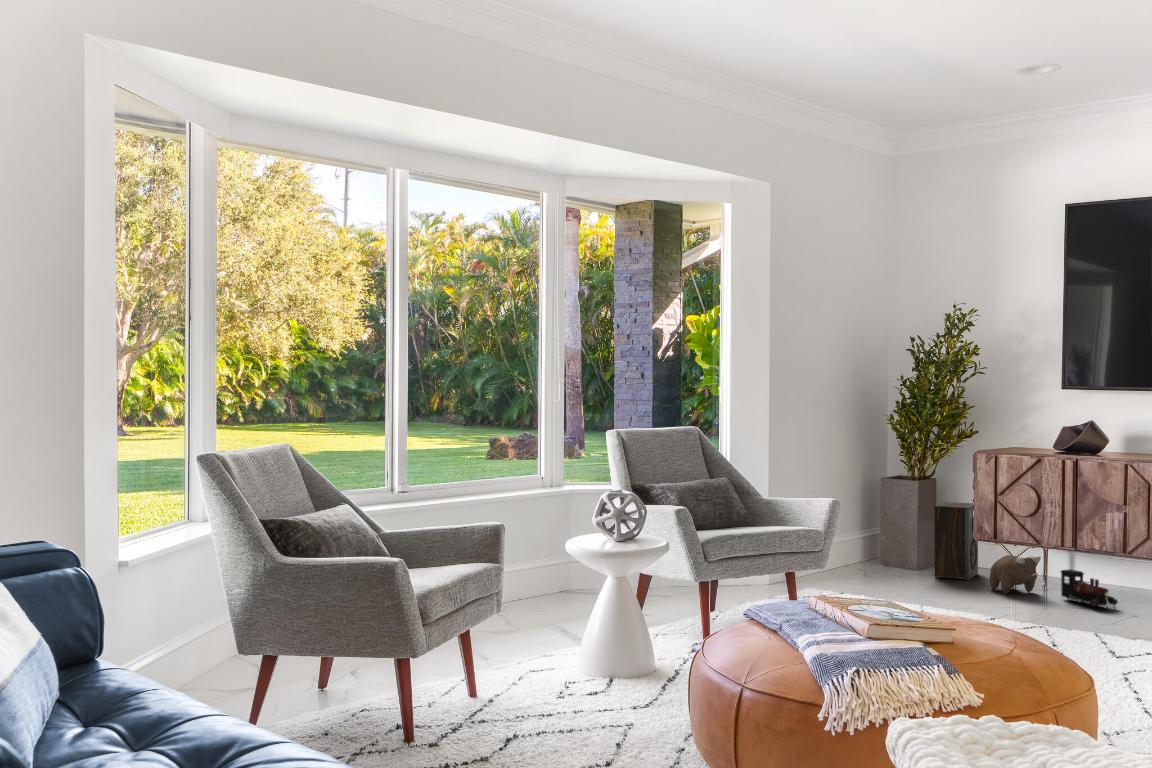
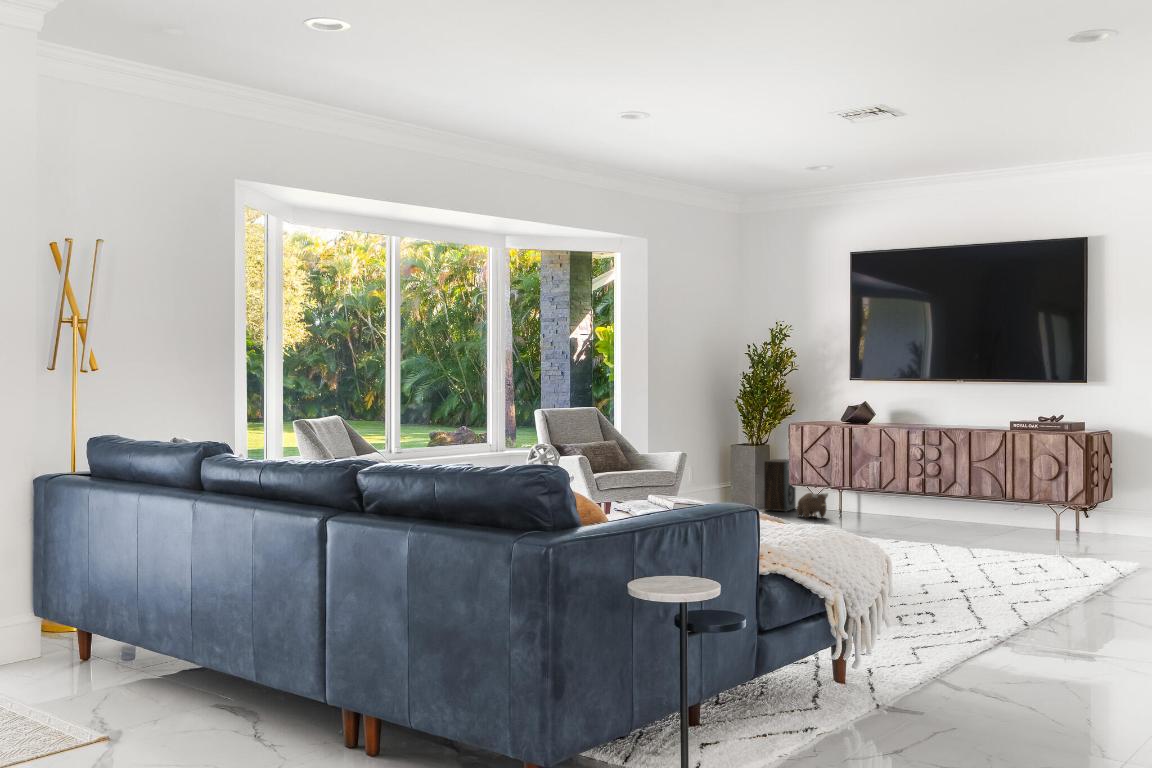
toy train: present [1060,569,1117,610] -> none [840,501,873,526]

